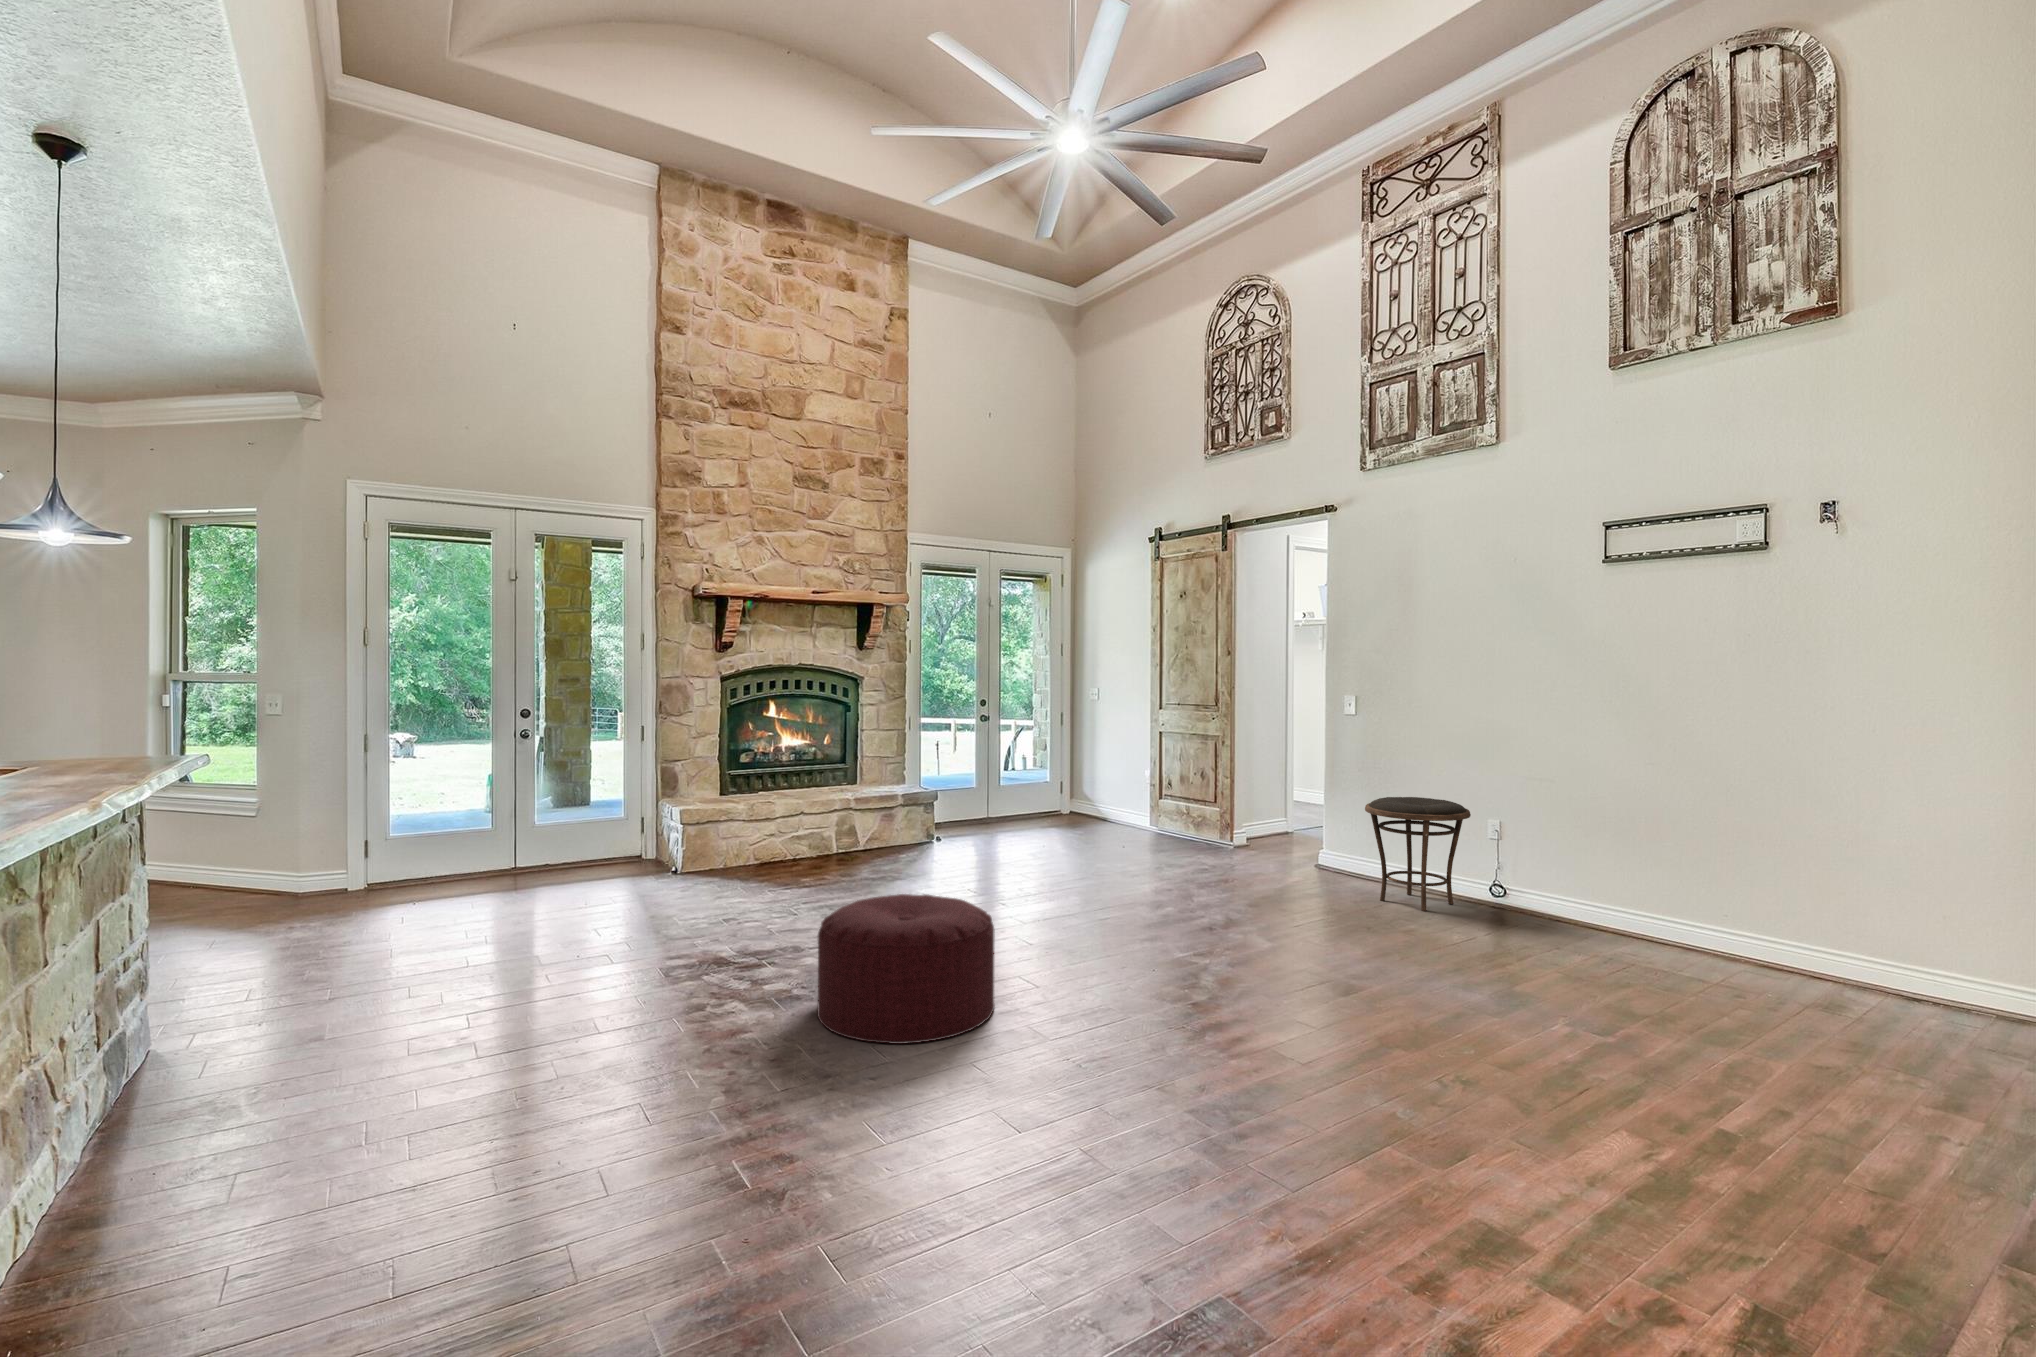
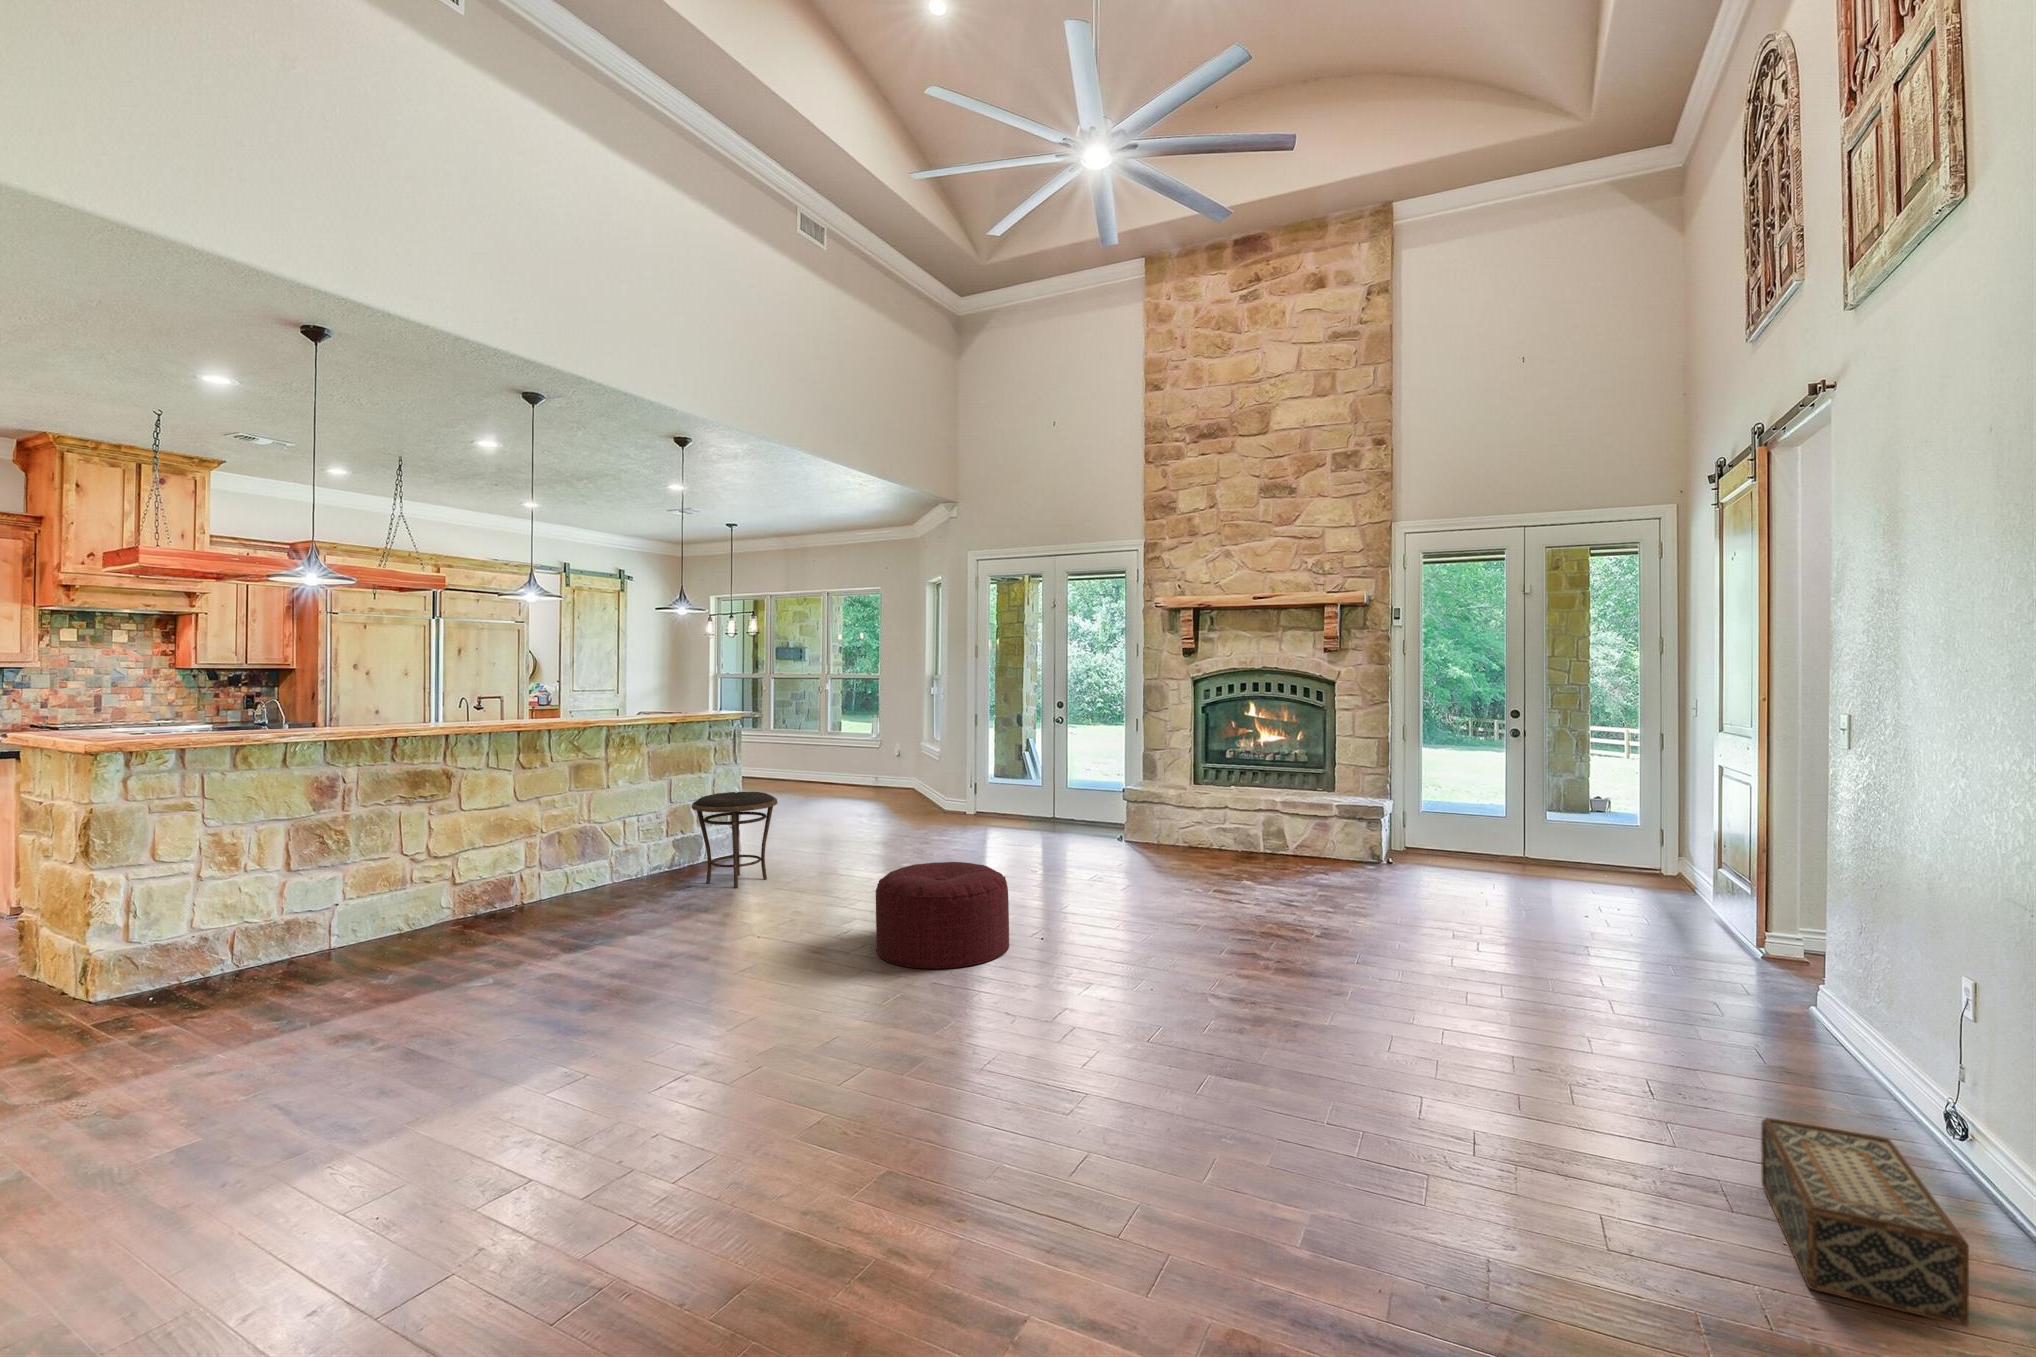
side table: present [1365,797,1471,911] -> present [692,792,777,888]
woven basket: none [1538,887,1669,955] -> present [1761,1118,1969,1326]

